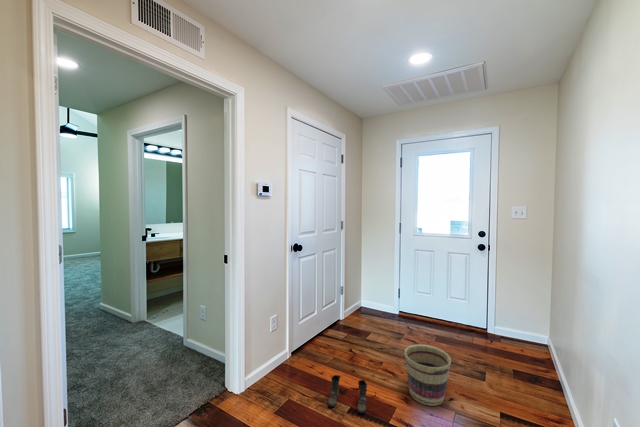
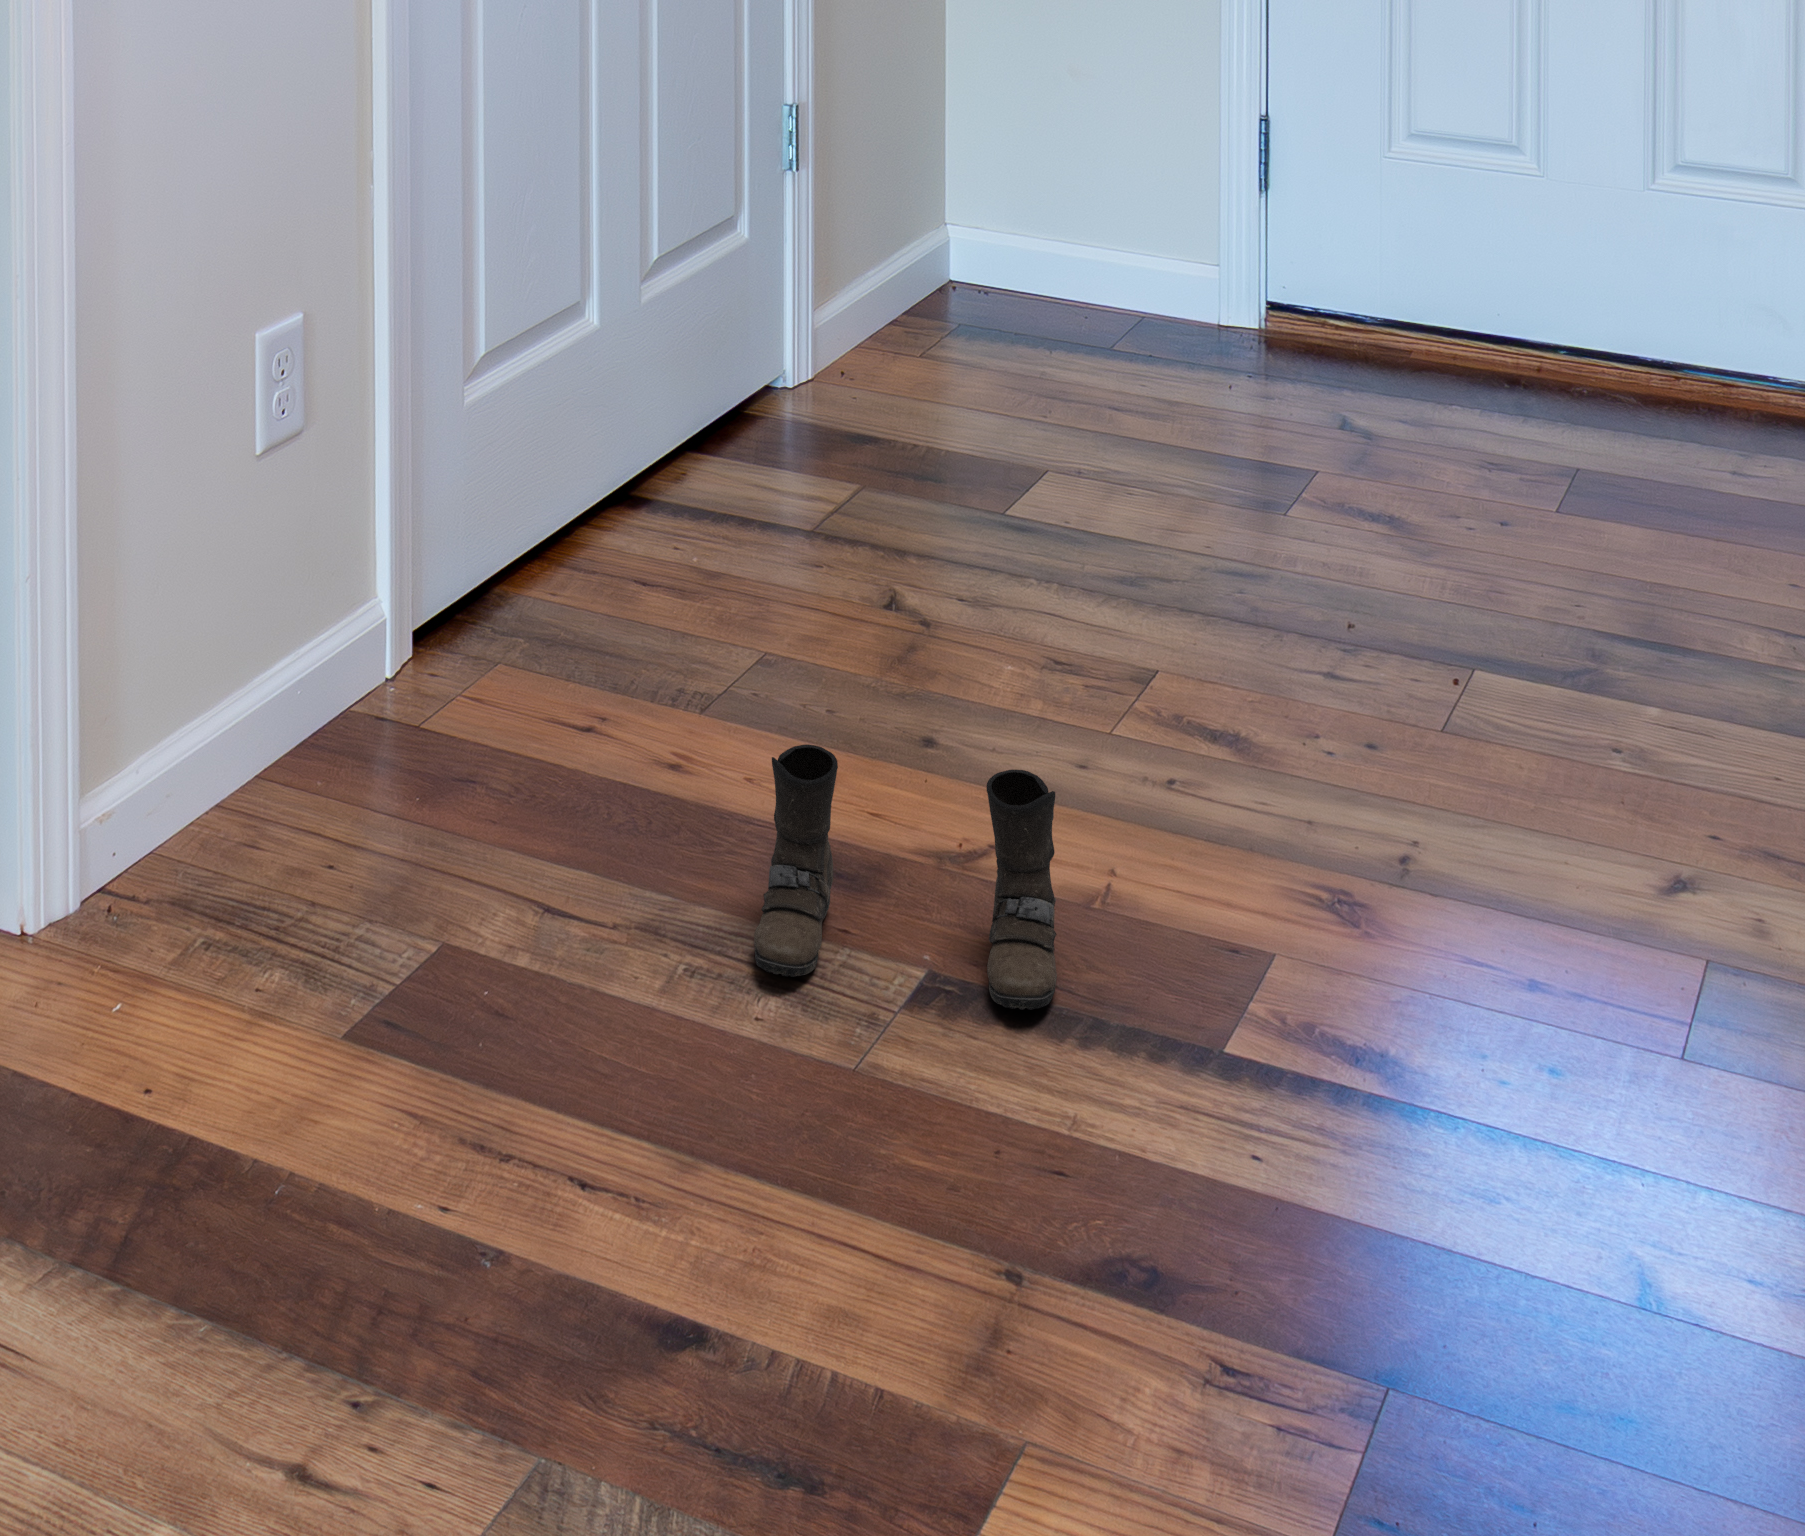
basket: present [405,345,451,406] -> none [1335,499,1699,948]

